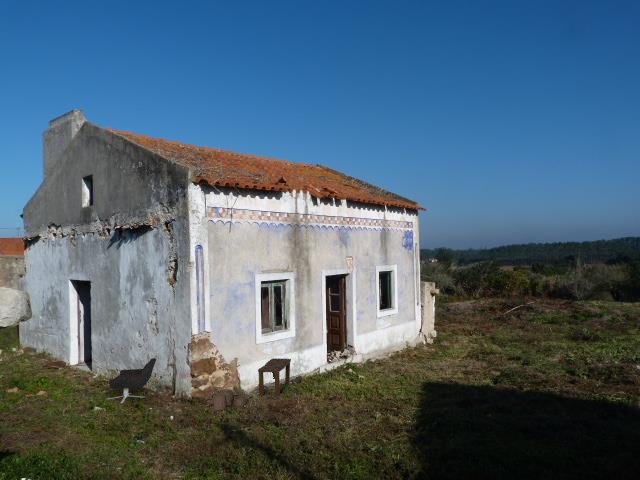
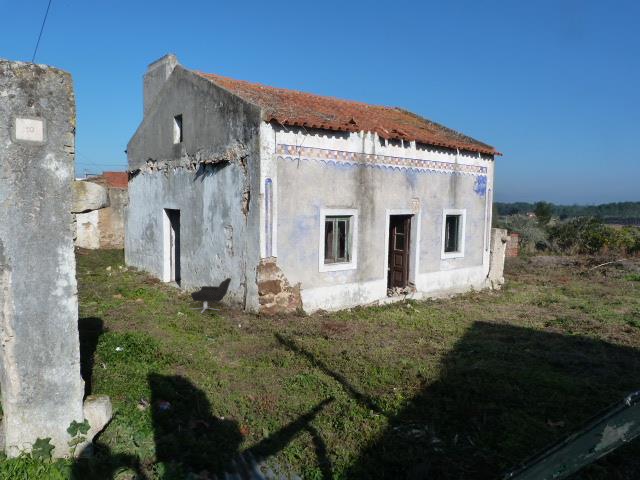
bench: present [258,358,291,395] -> none [318,287,350,319]
woven basket: present [206,388,246,410] -> none [271,306,306,325]

